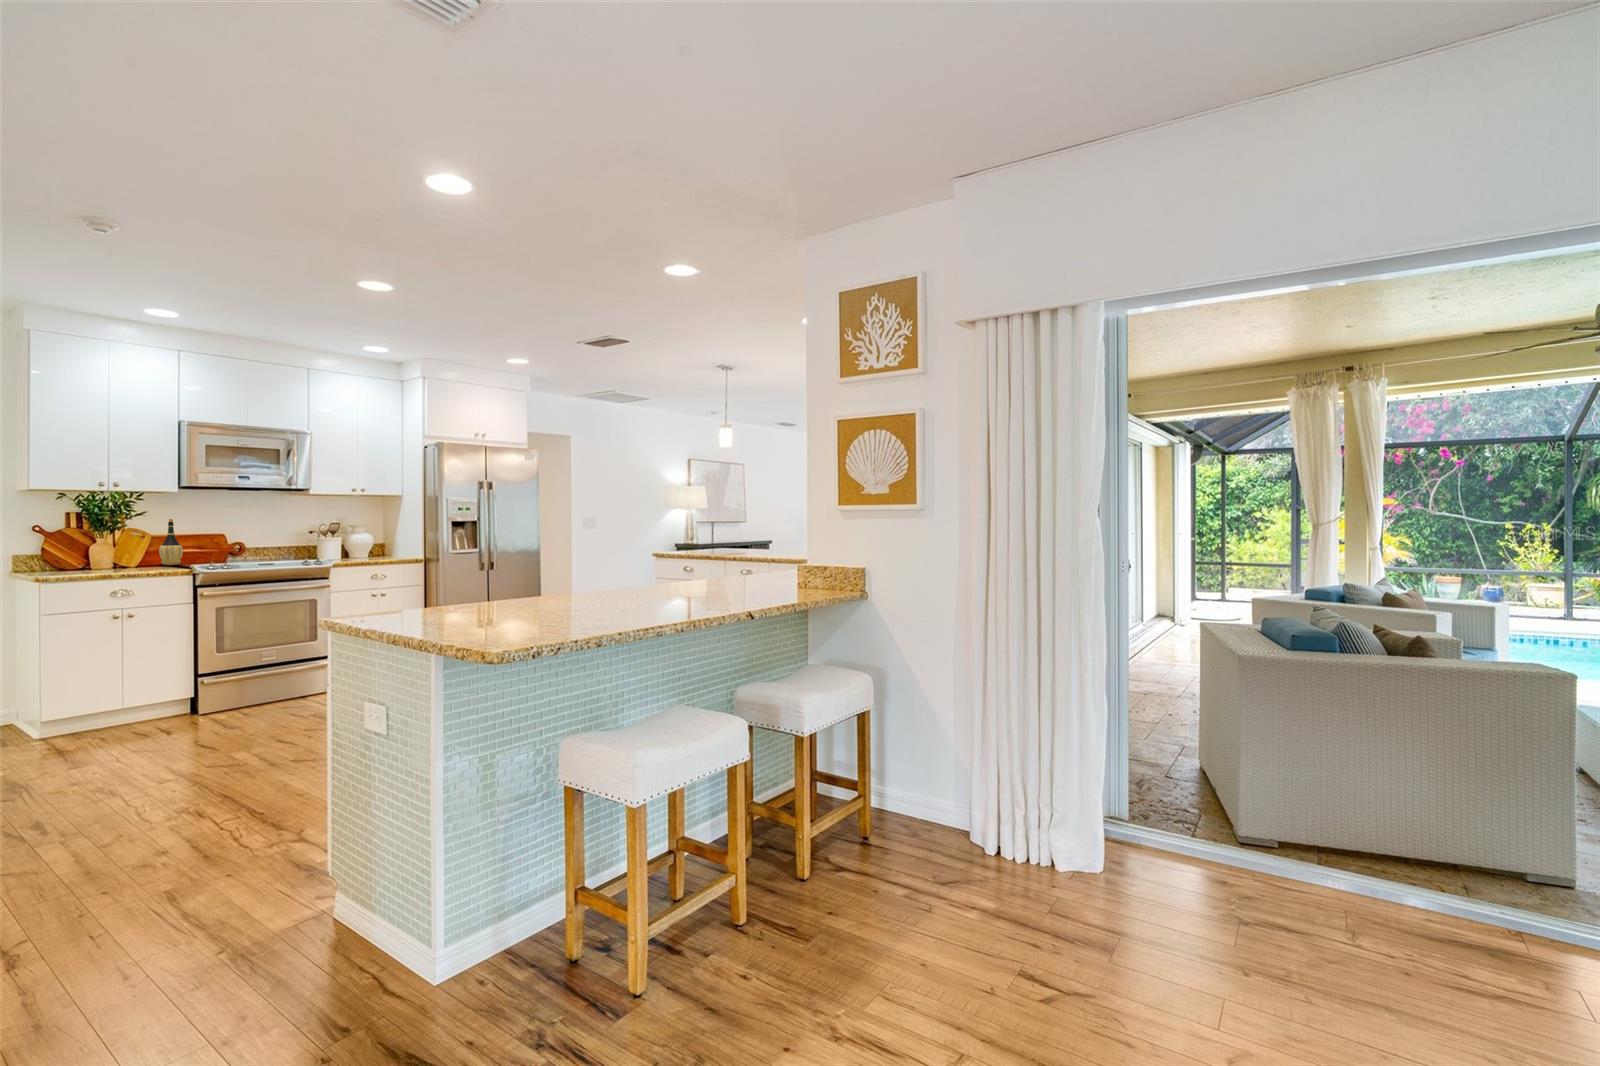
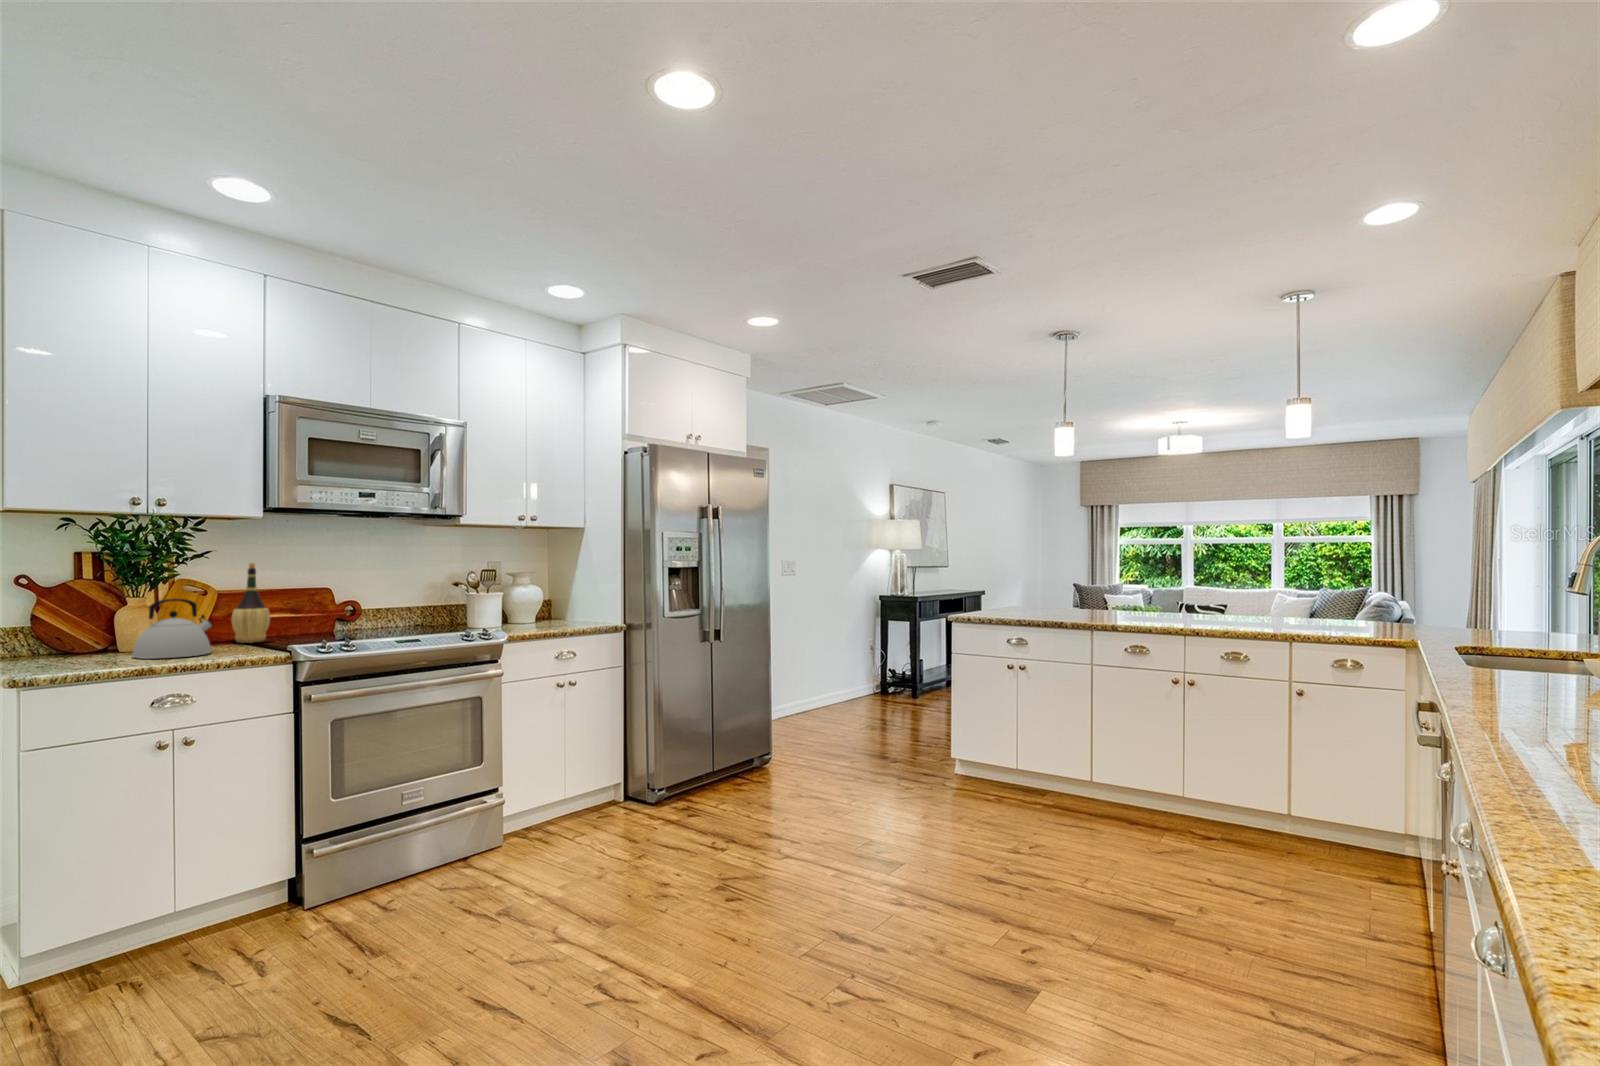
kettle: none [100,539,146,571] -> present [132,599,212,659]

